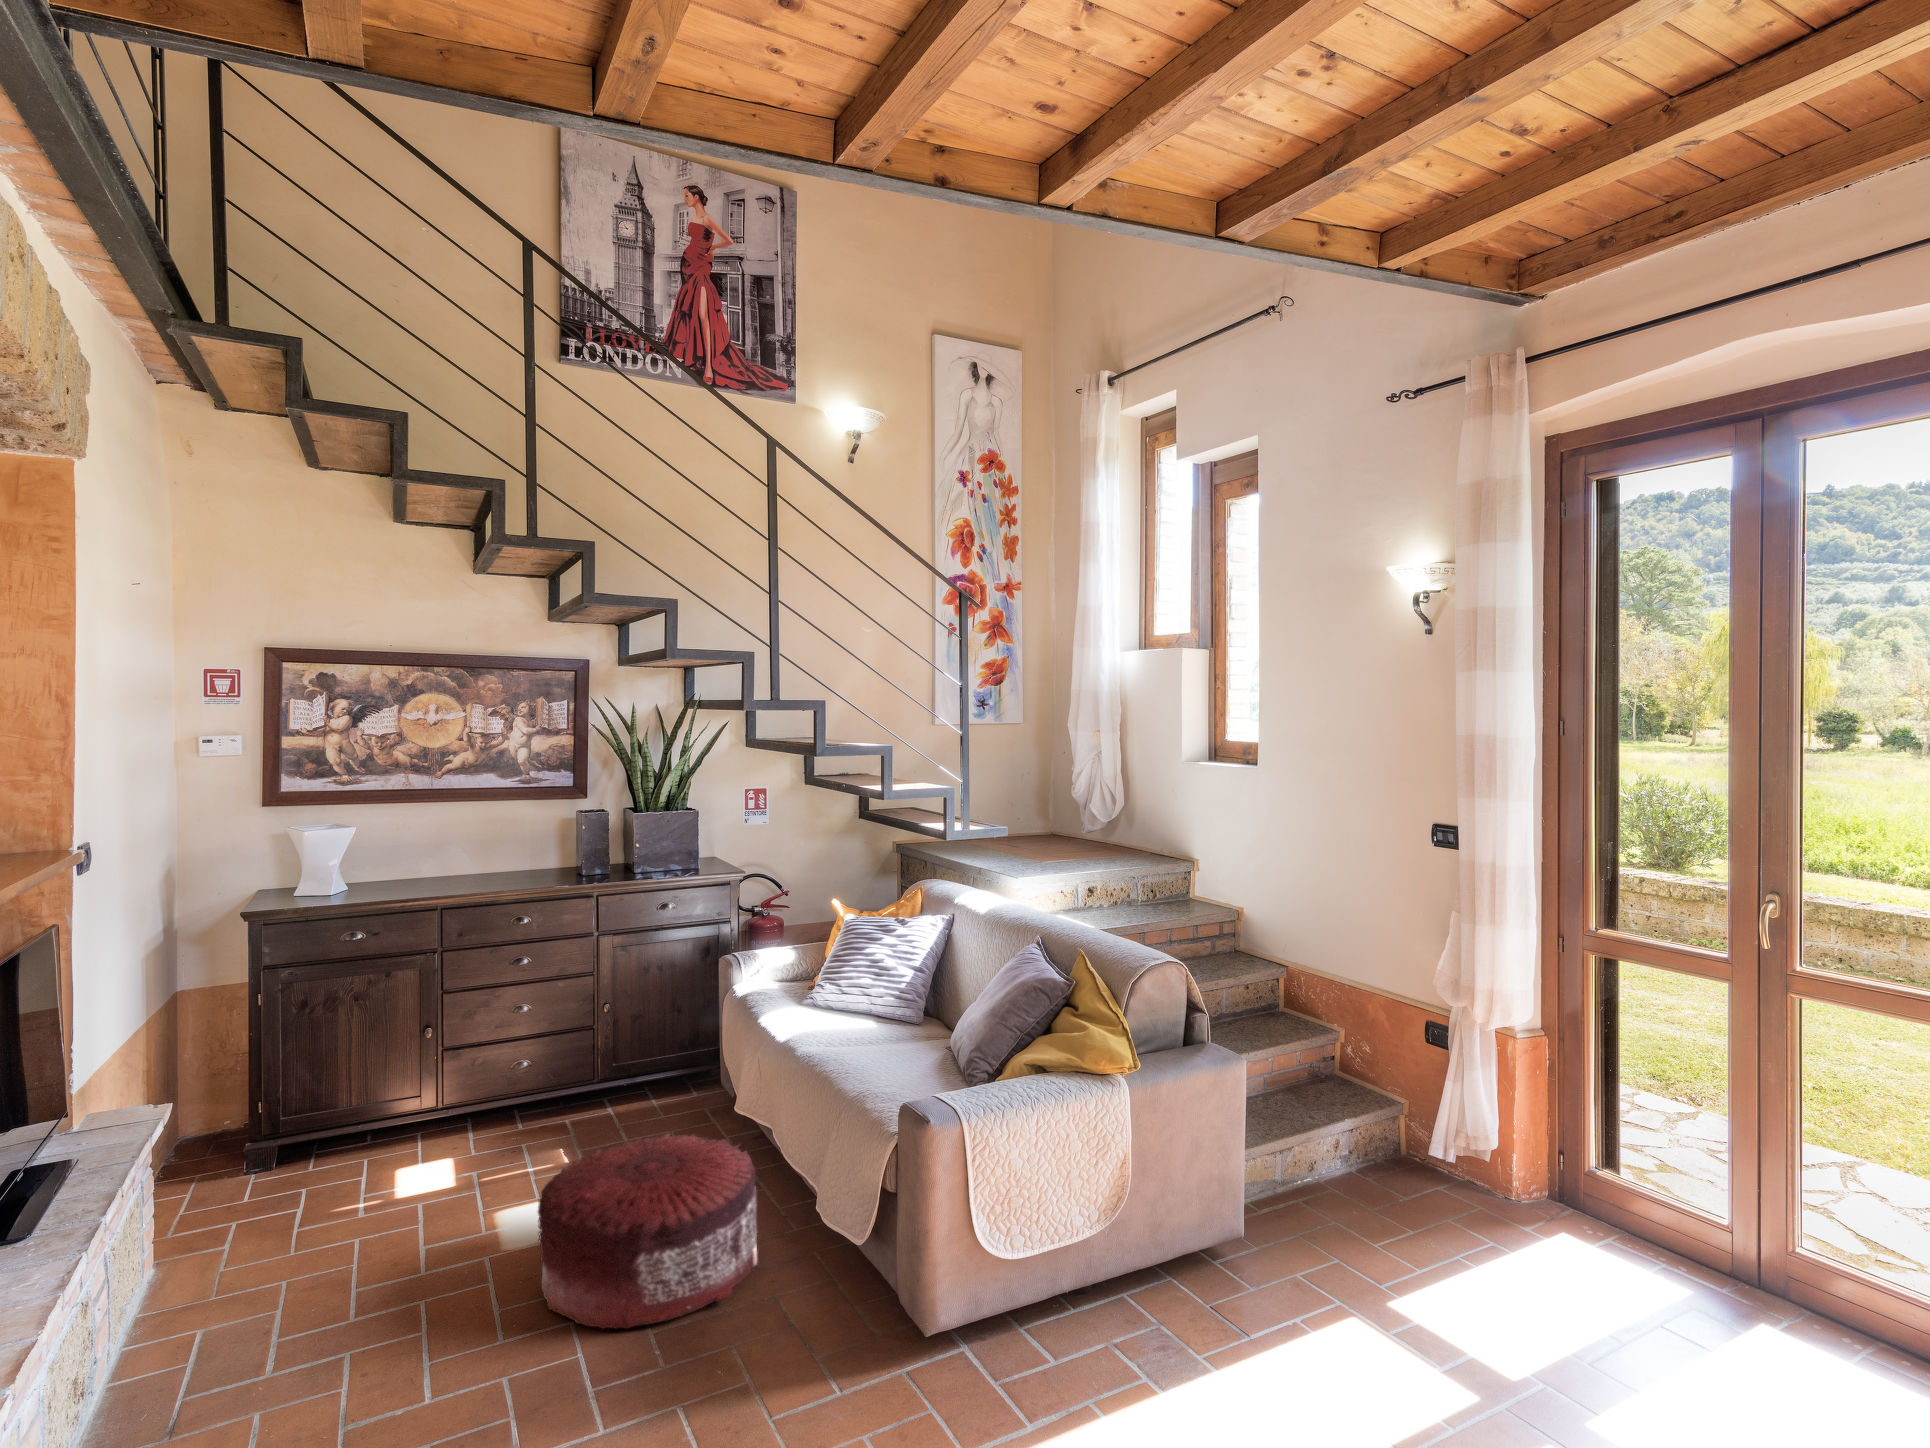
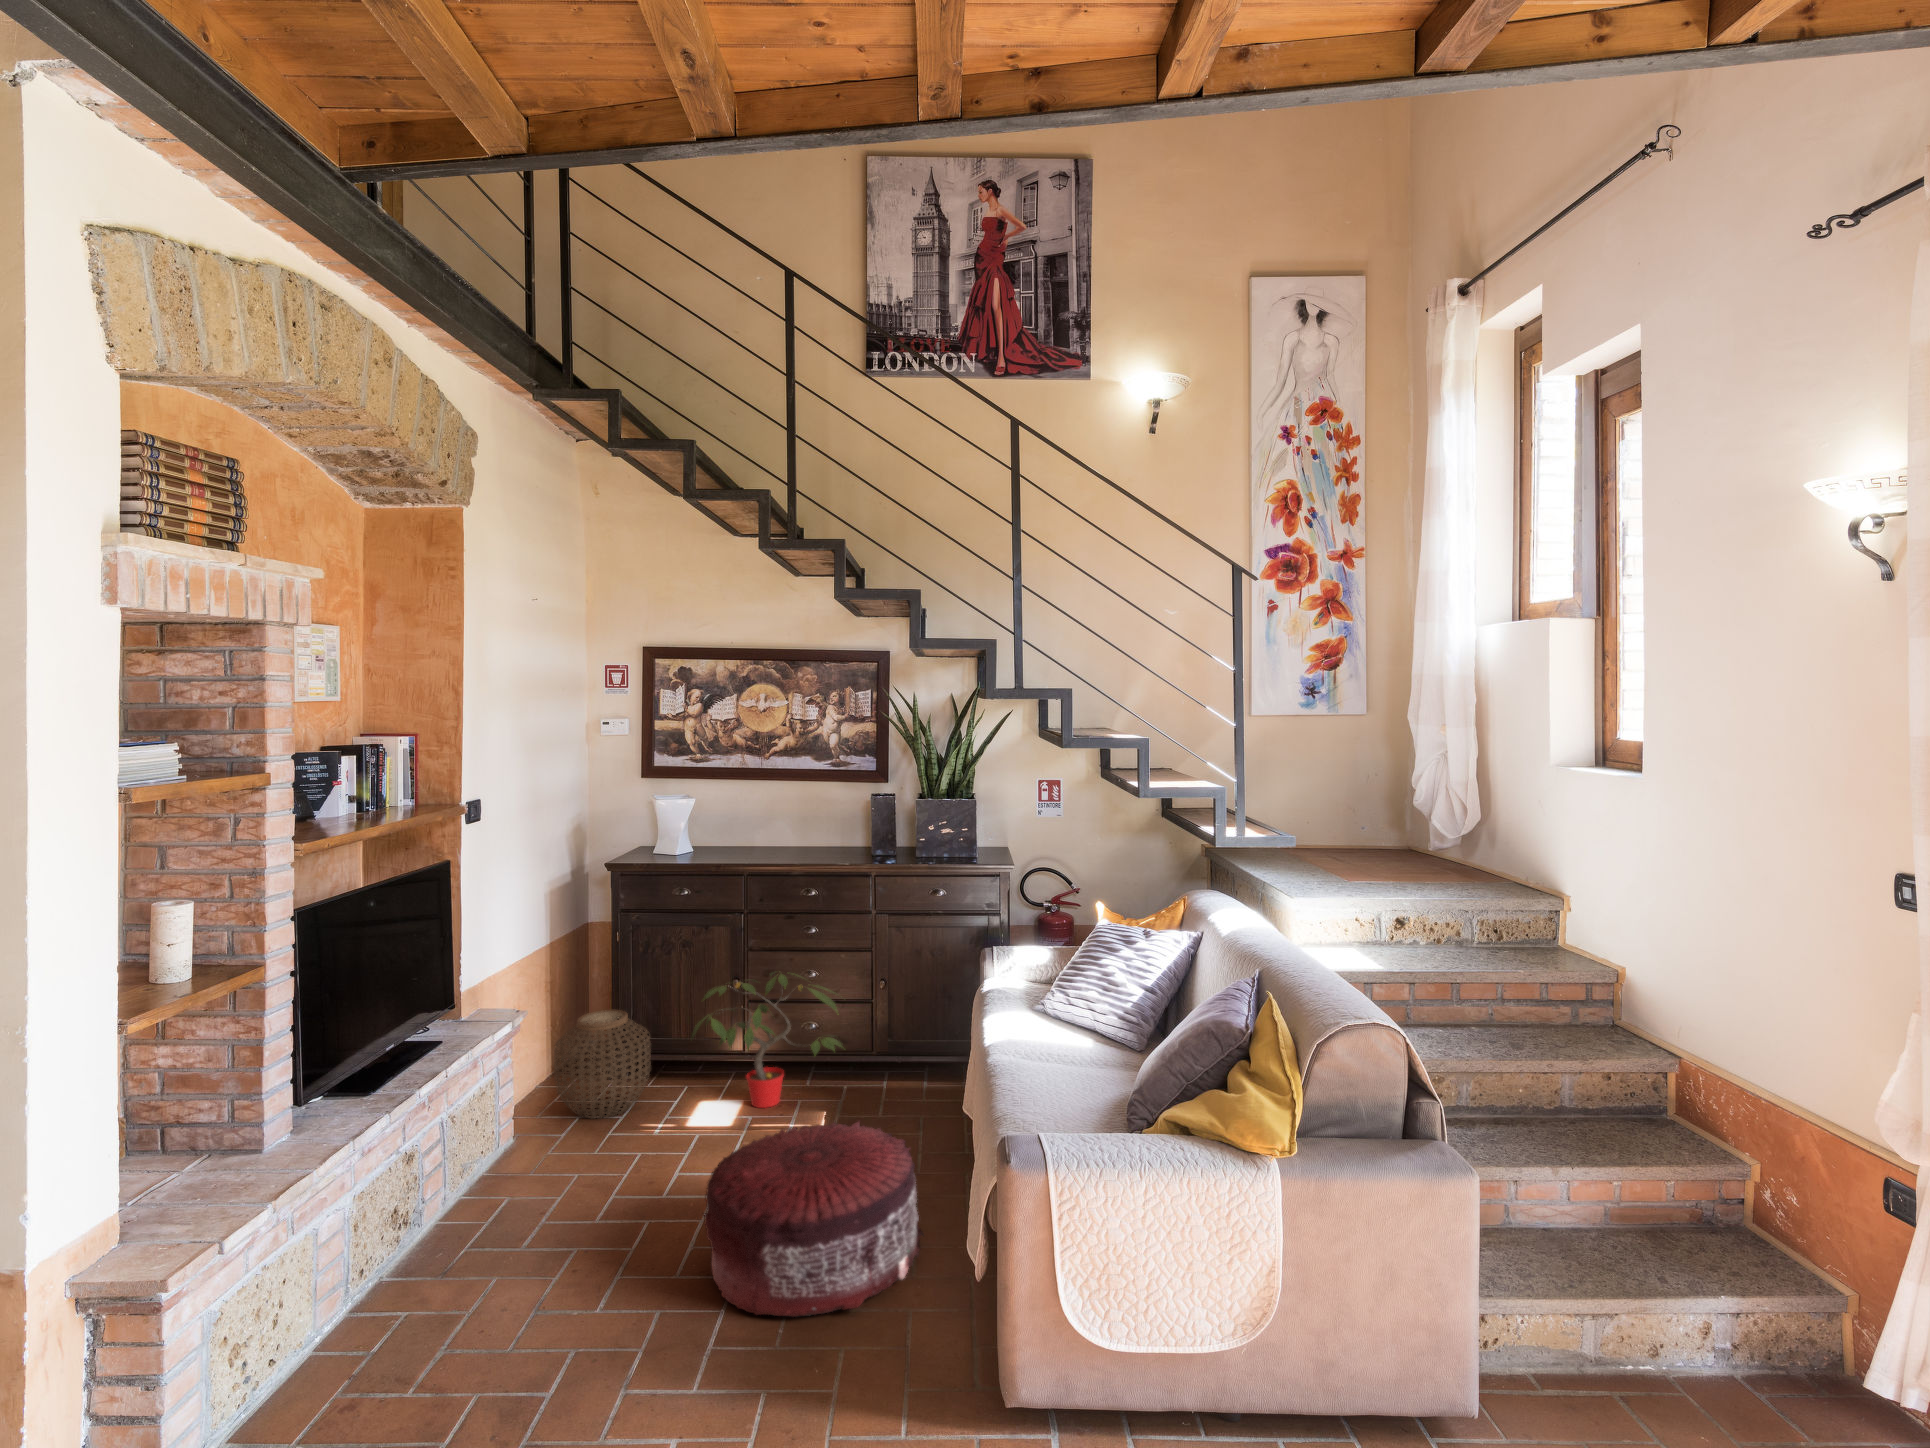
potted plant: none [388,1004,582,1157] -> present [691,972,842,1108]
woven basket: none [207,1072,335,1204] -> present [554,1010,651,1119]

